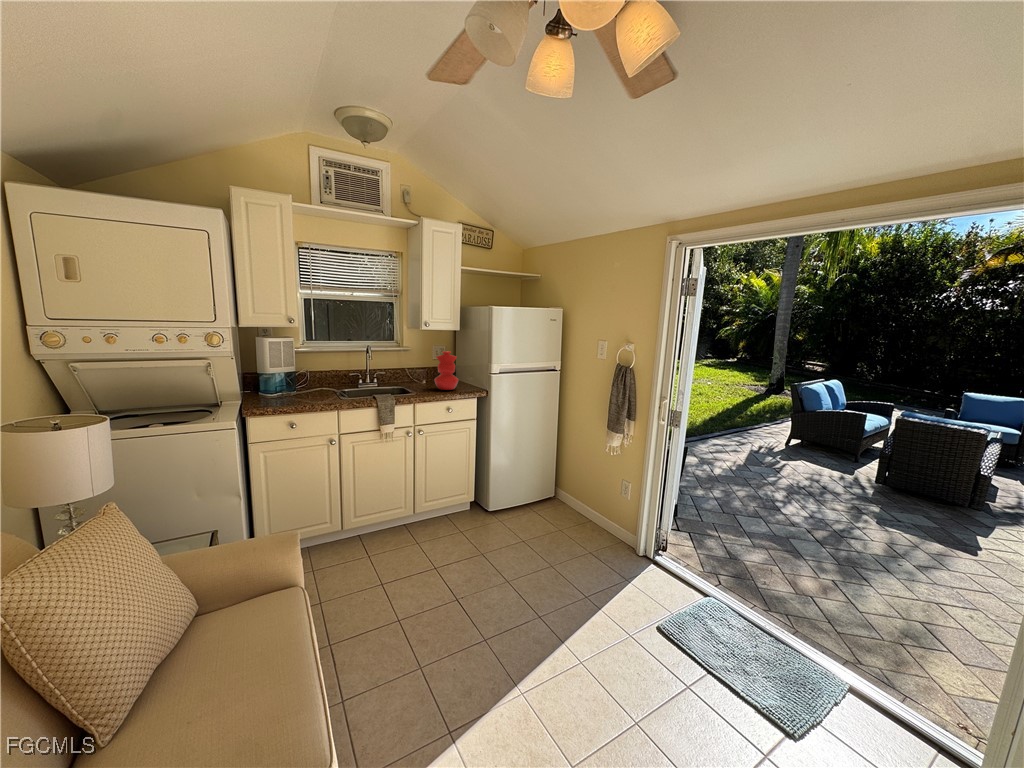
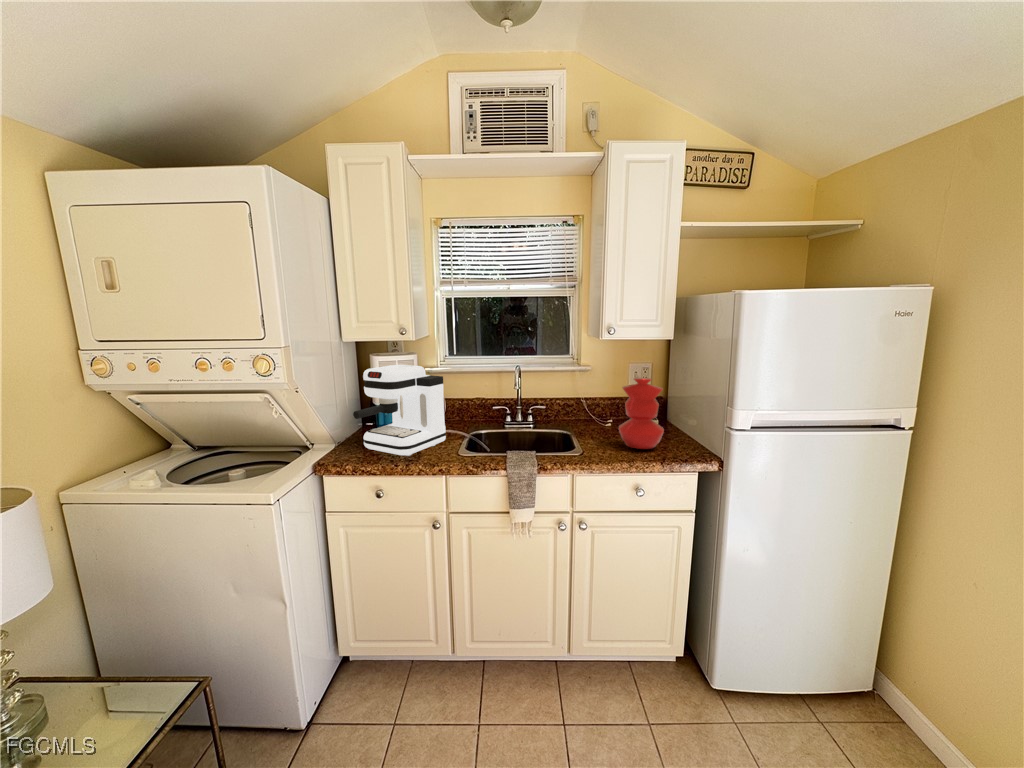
coffee maker: none [266,345,326,403] -> present [353,365,446,456]

